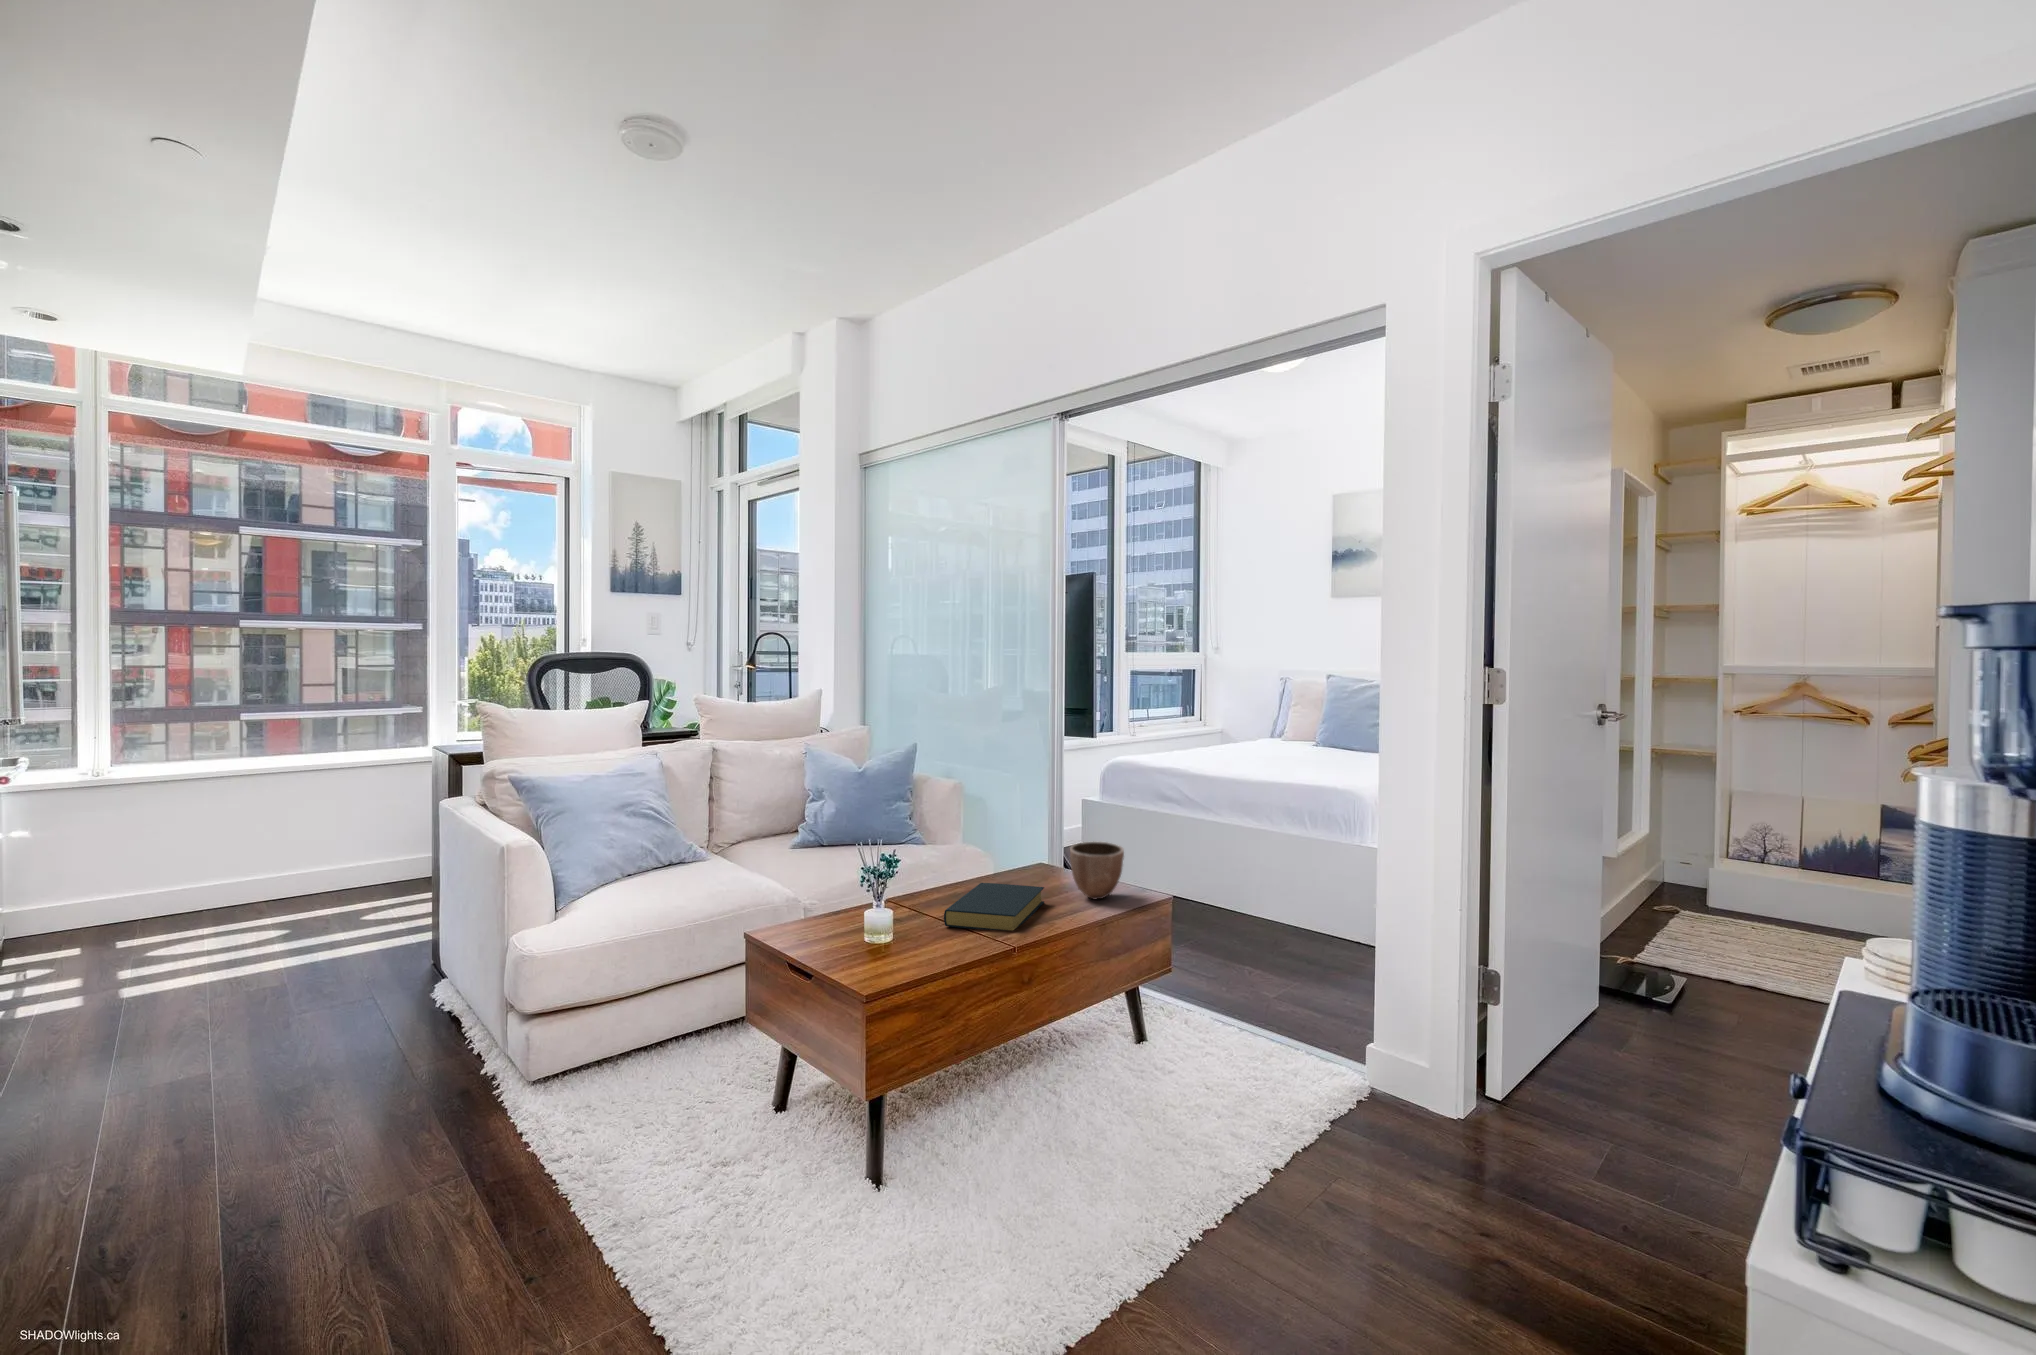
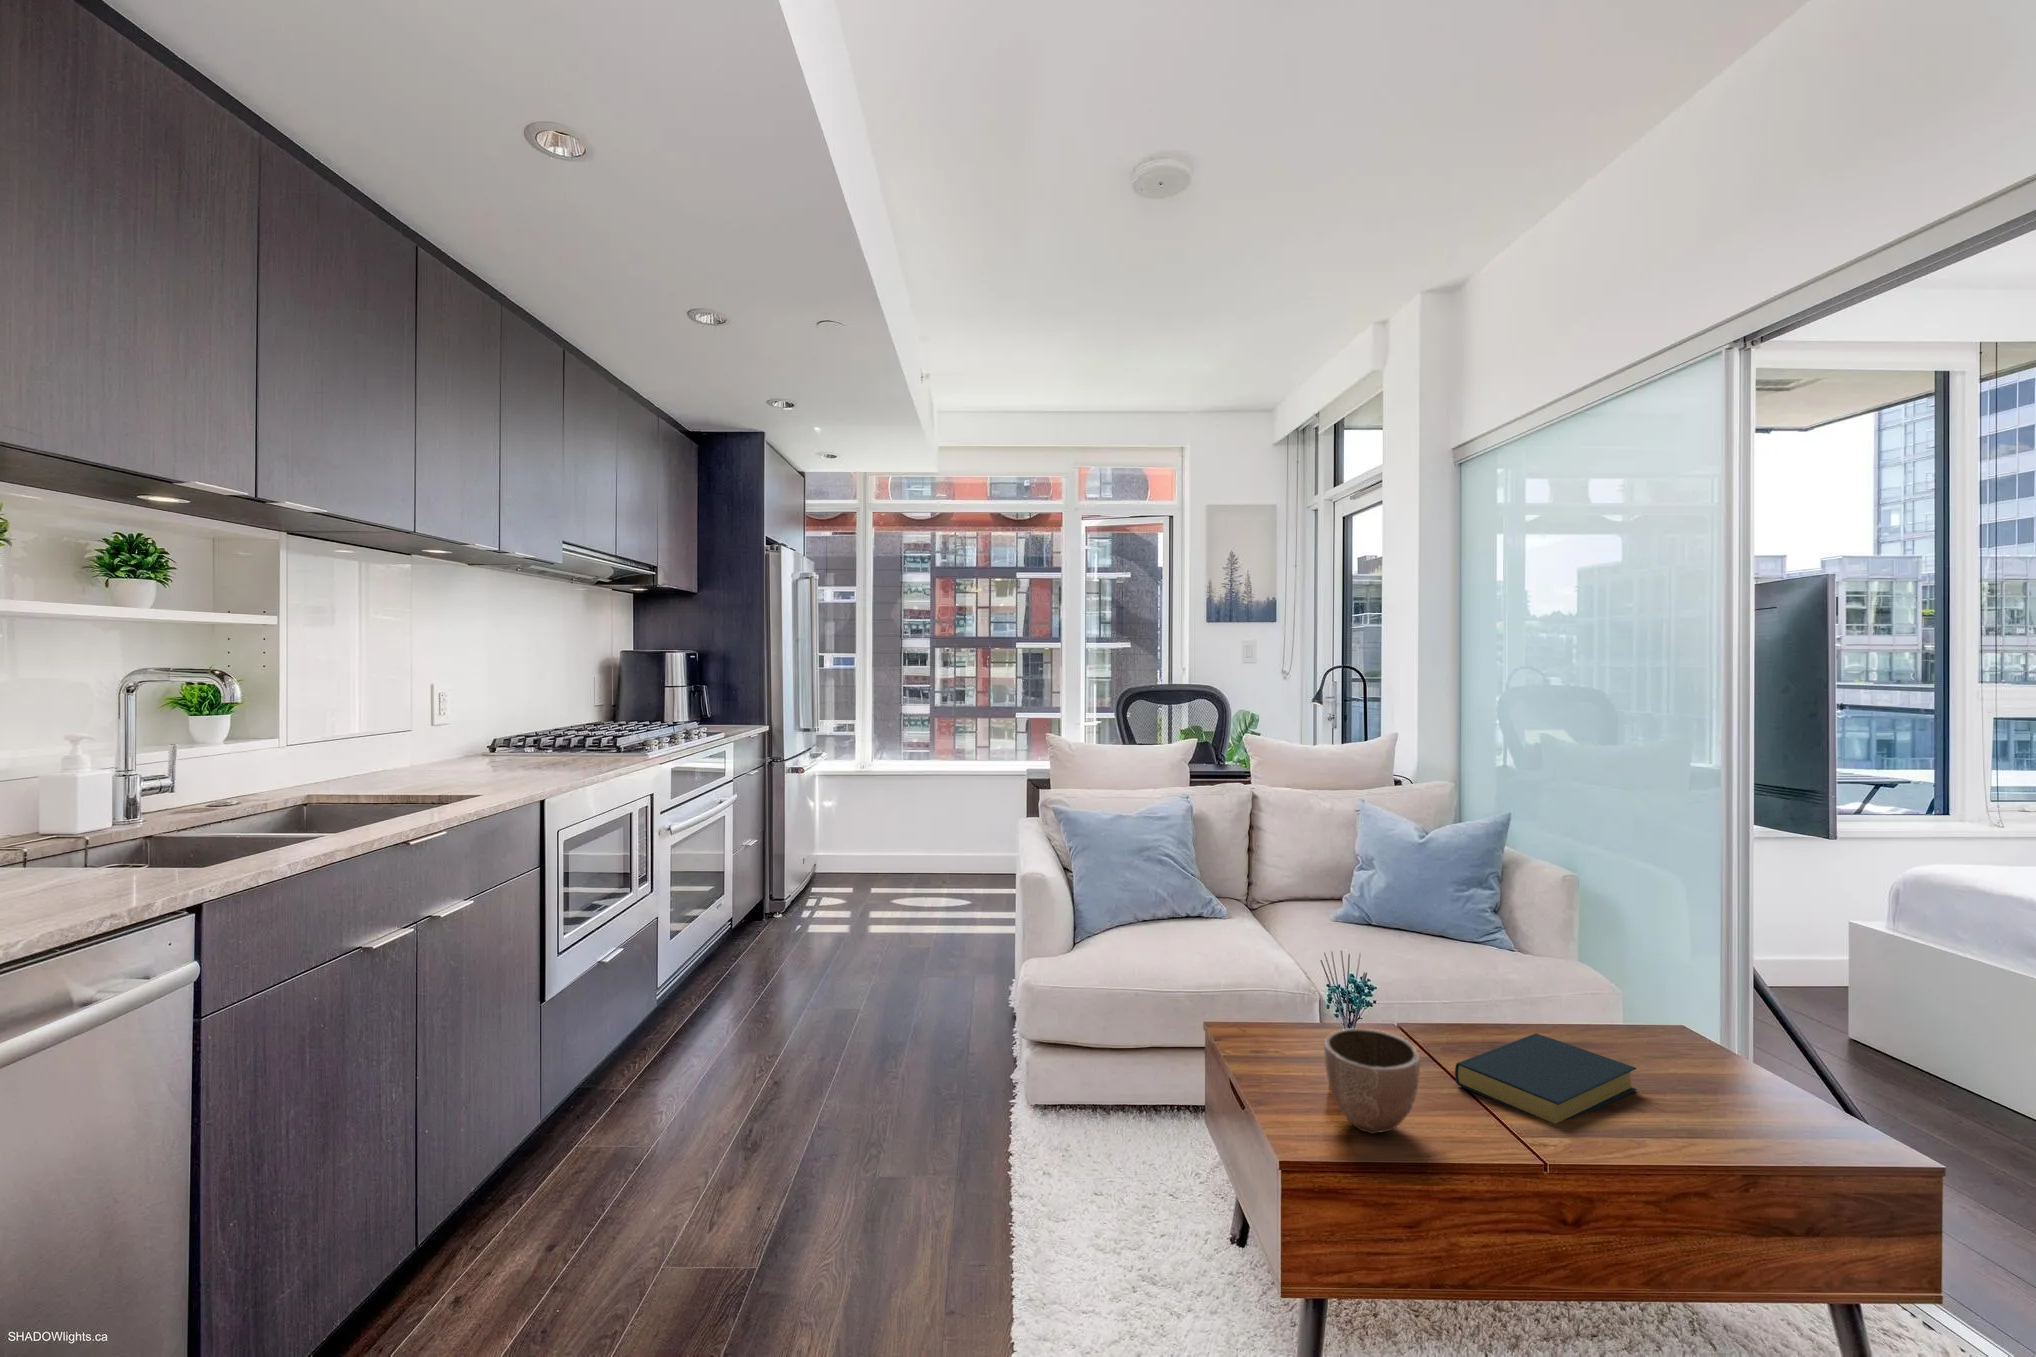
decorative bowl: present [1070,842,1124,899] -> present [1324,1029,1420,1134]

